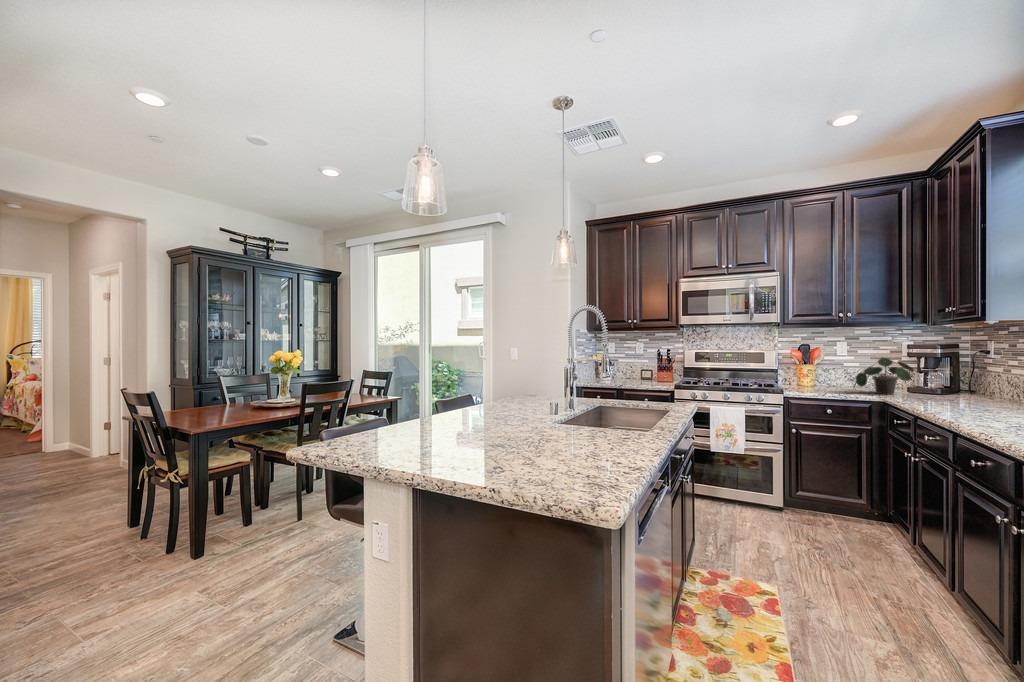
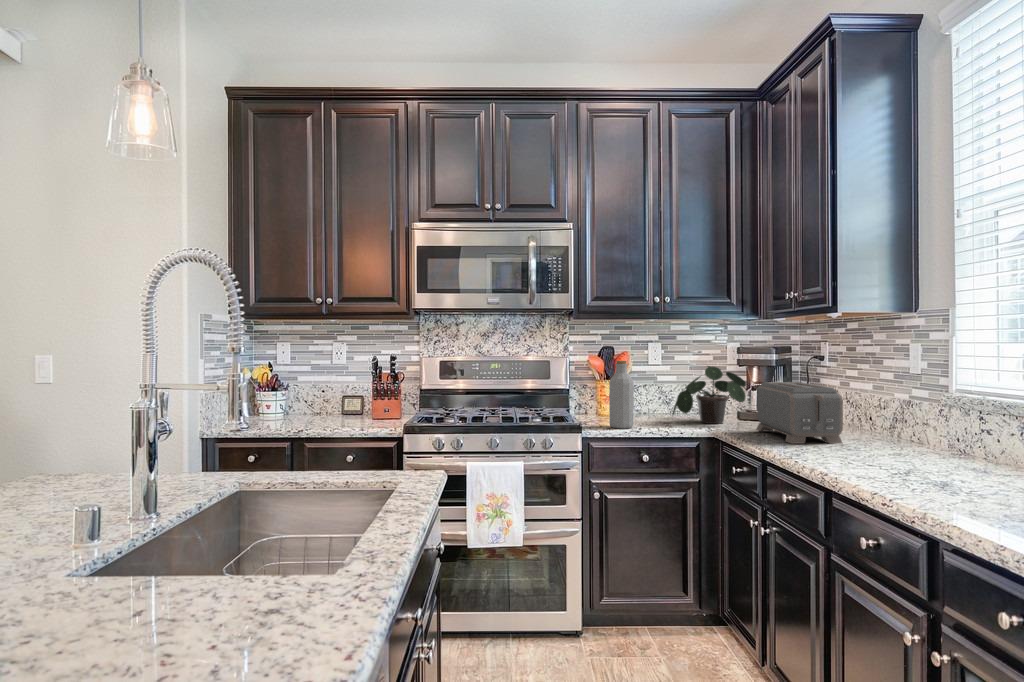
bottle: none [804,354,821,393] -> present [609,361,634,429]
toaster: none [916,369,981,409] -> present [756,382,843,444]

